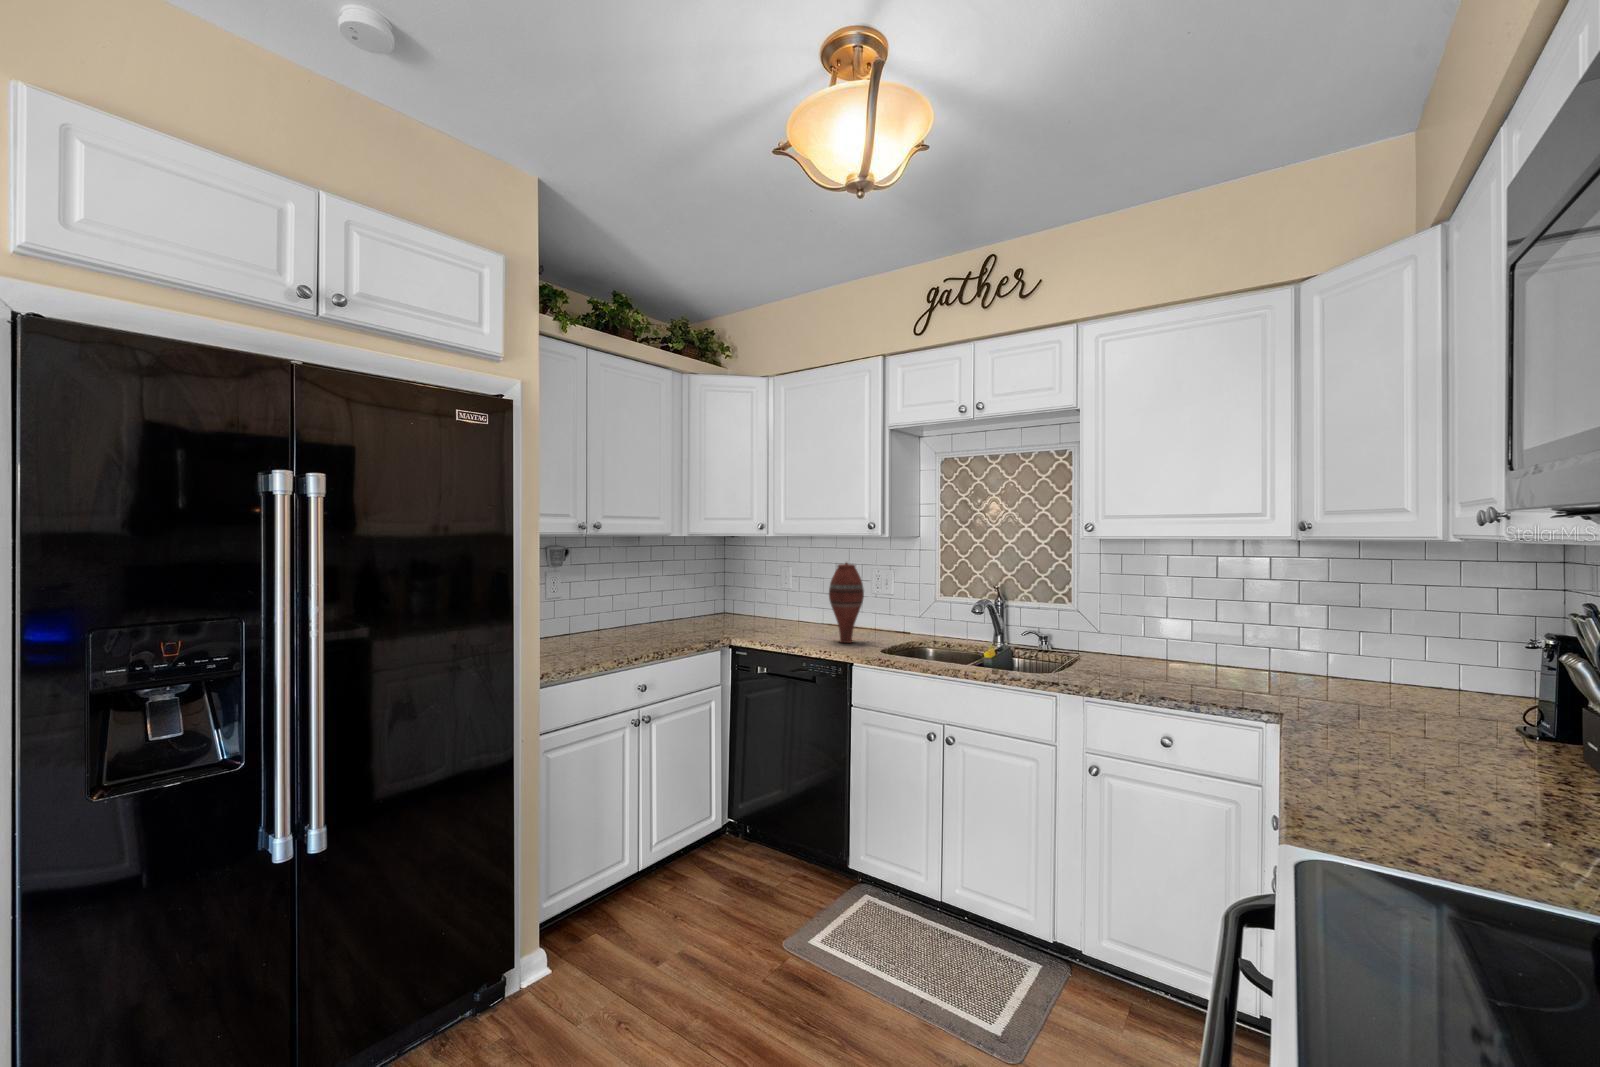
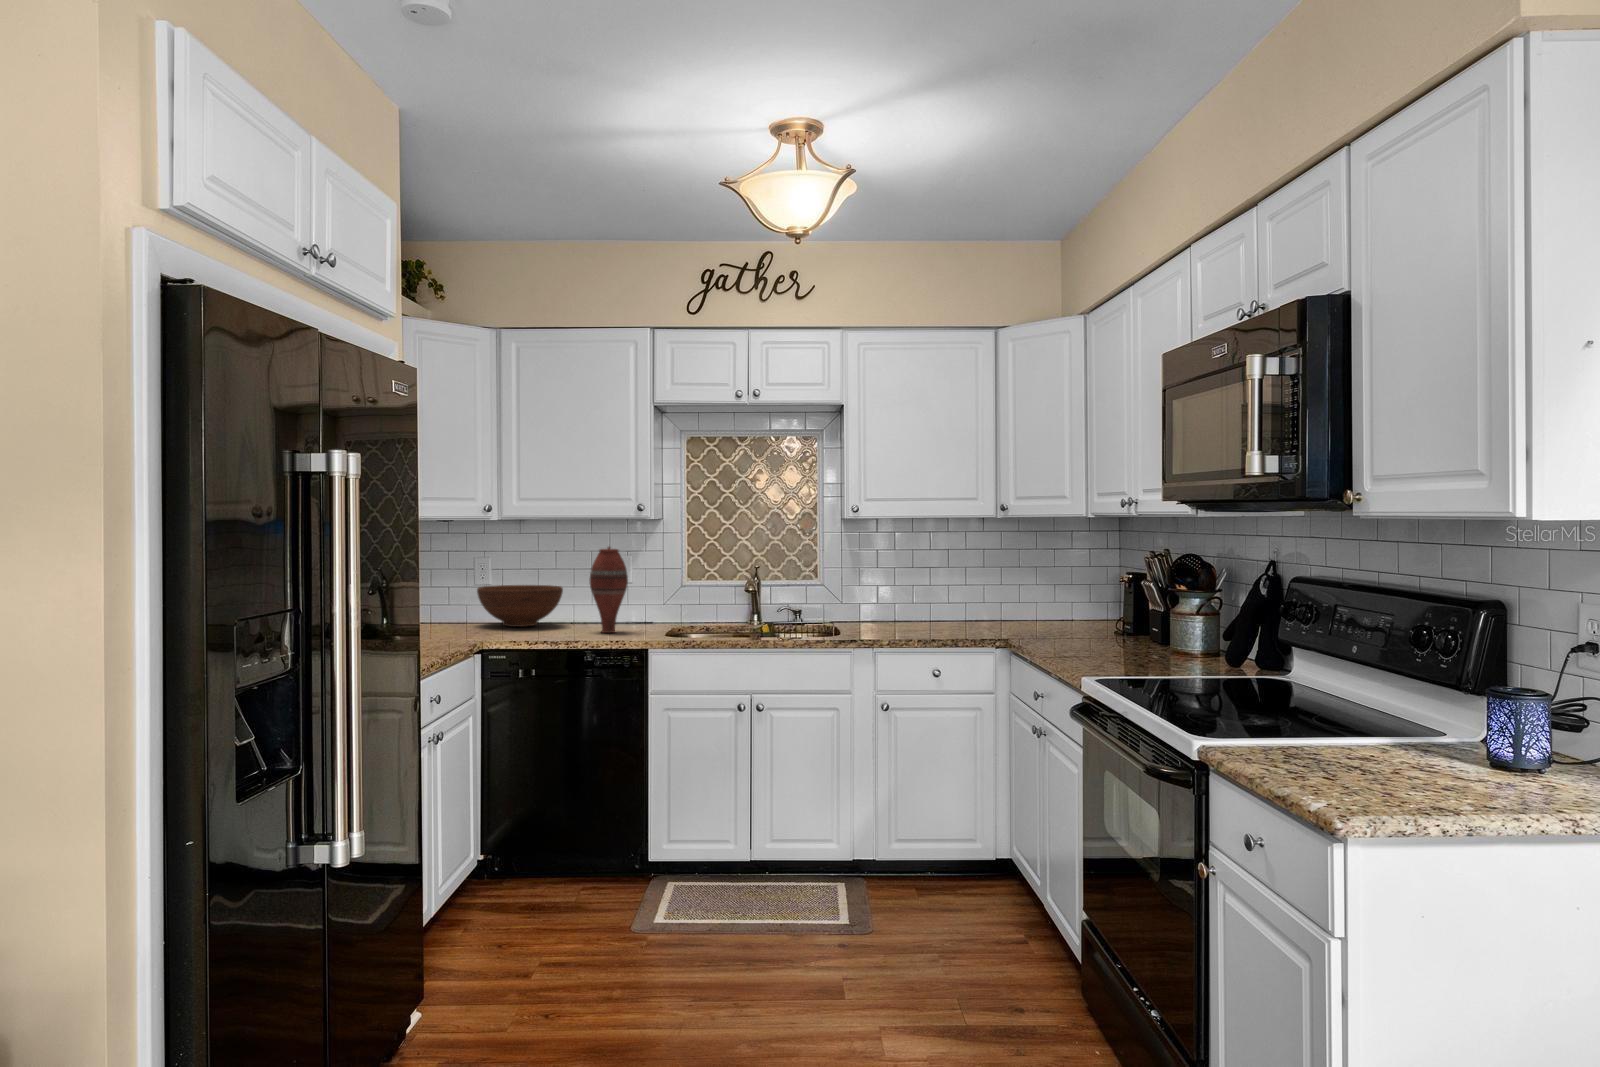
fruit bowl: none [757,593,829,630] -> present [477,585,563,627]

